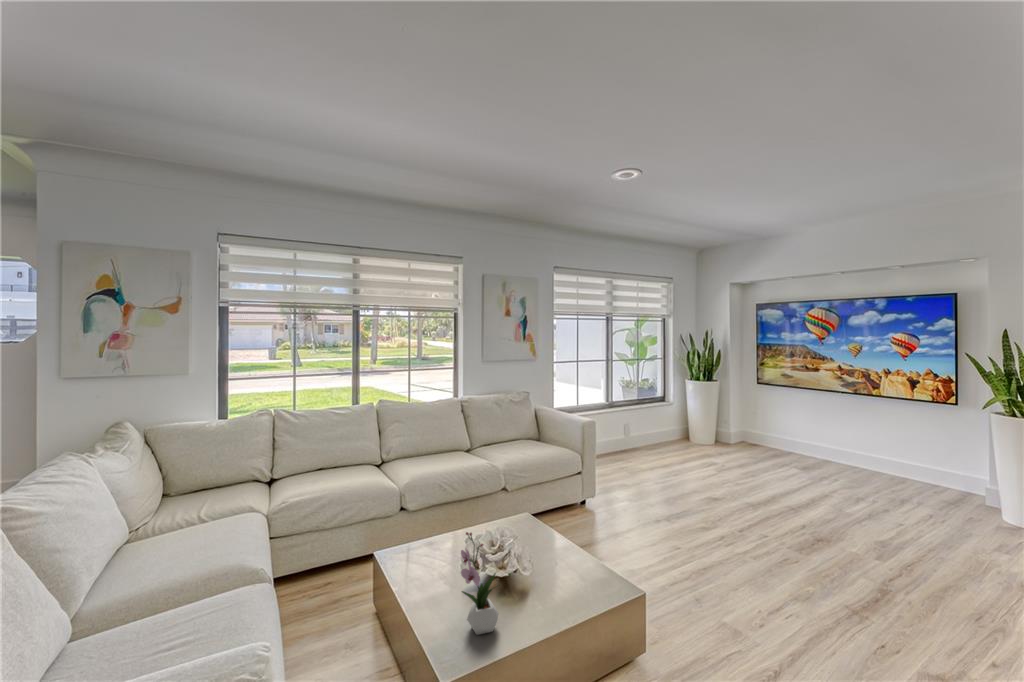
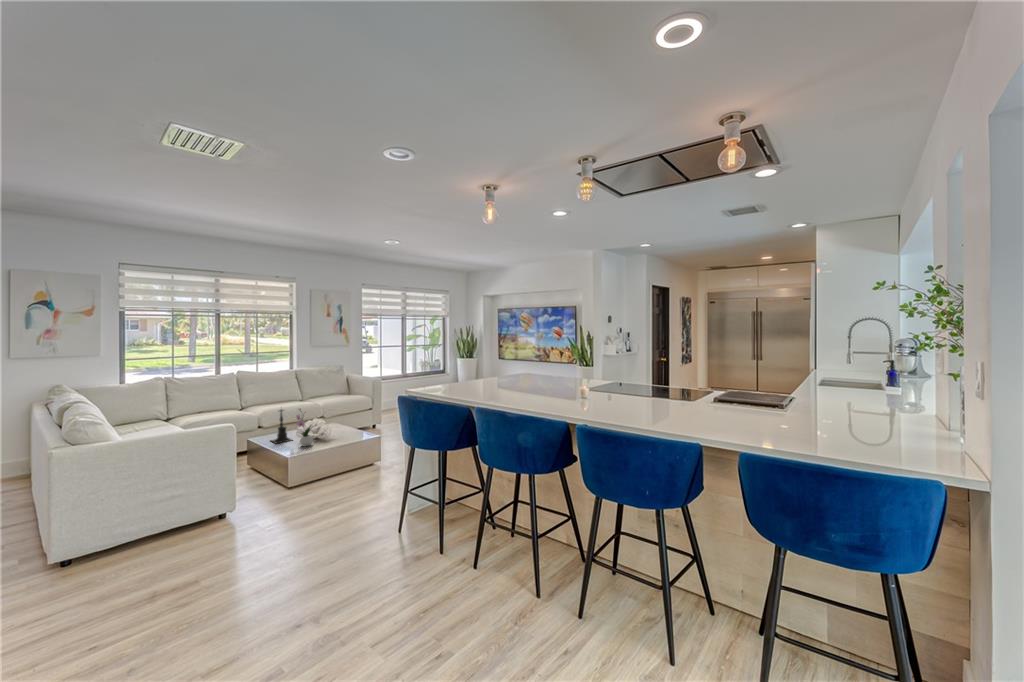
candle holder: none [407,504,455,600] -> present [271,410,292,444]

